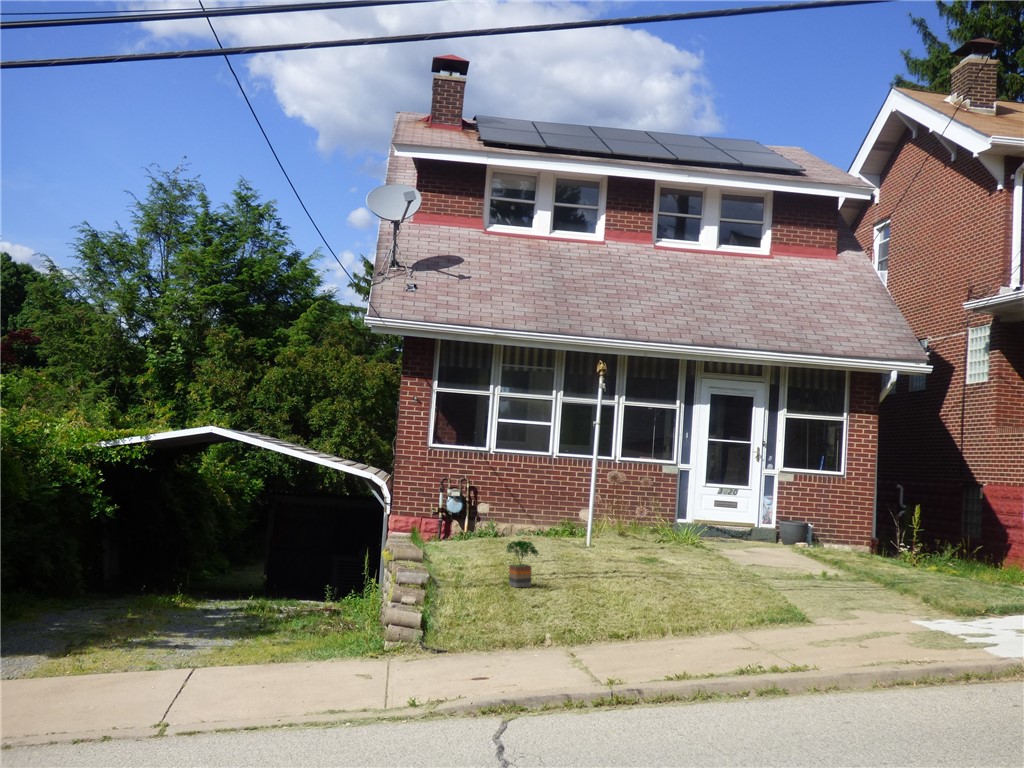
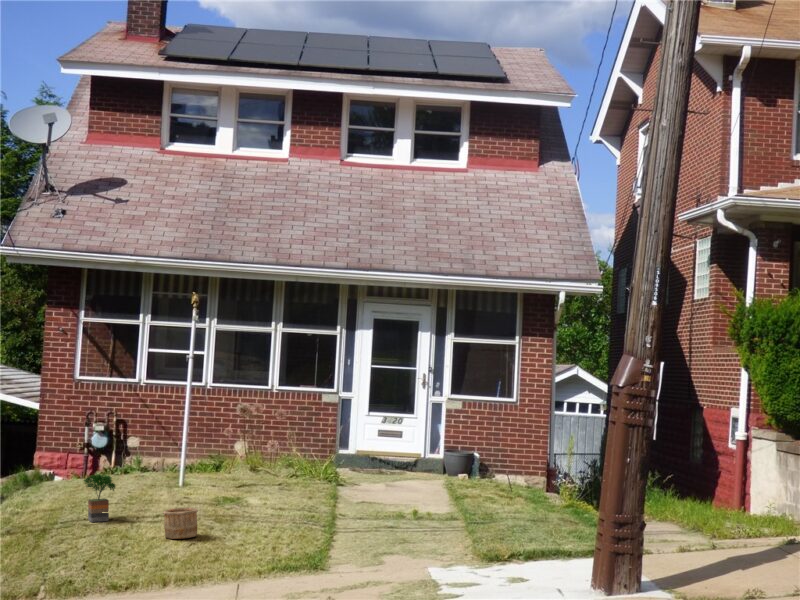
wooden bucket: none [606,575,641,607] -> present [163,507,198,539]

